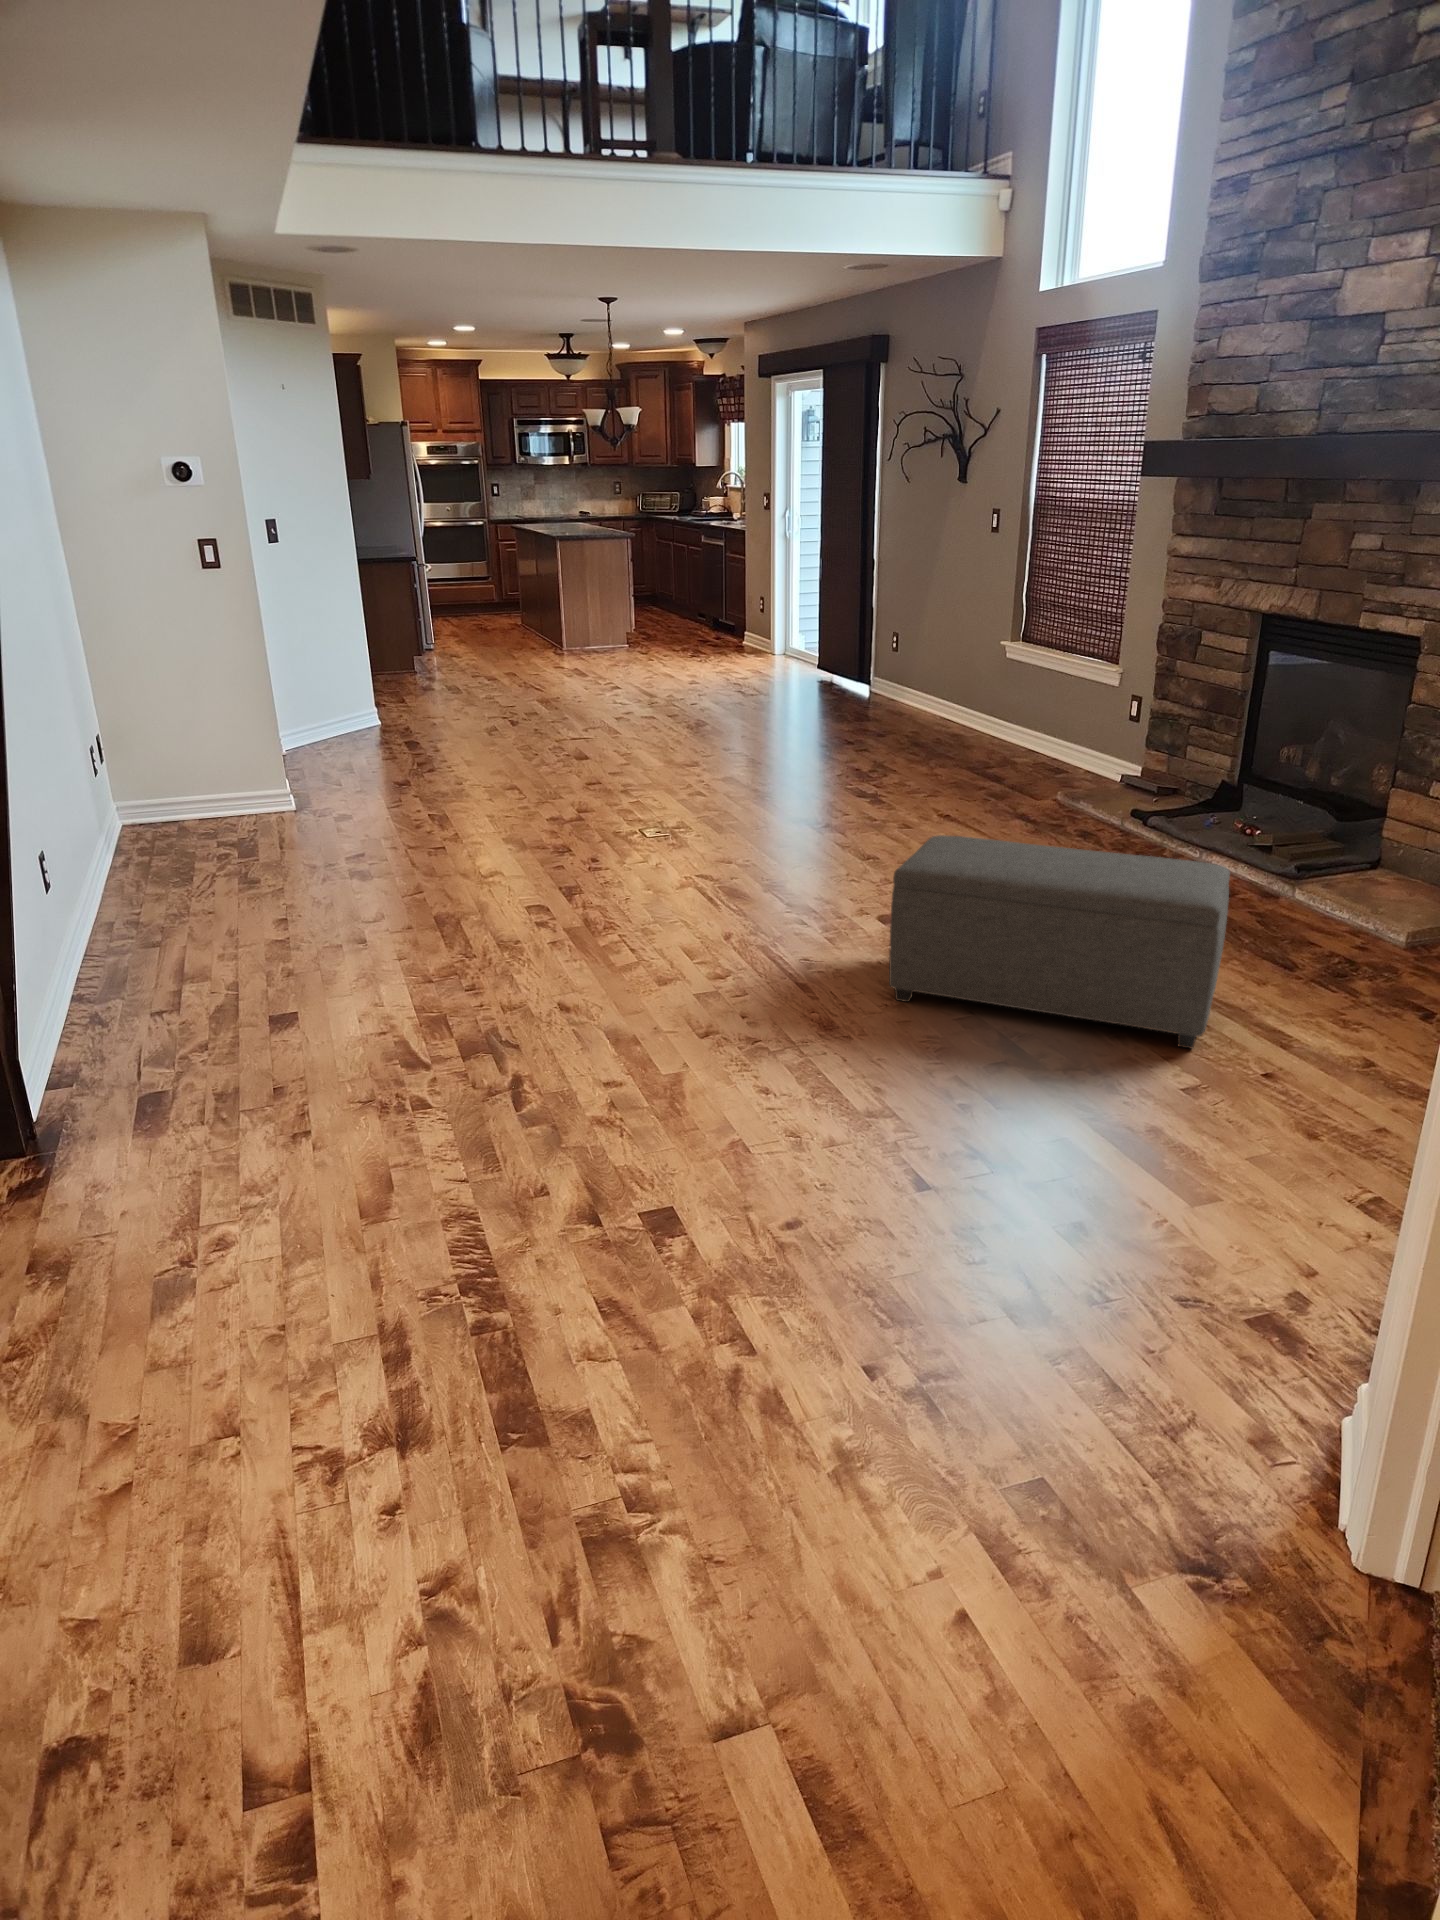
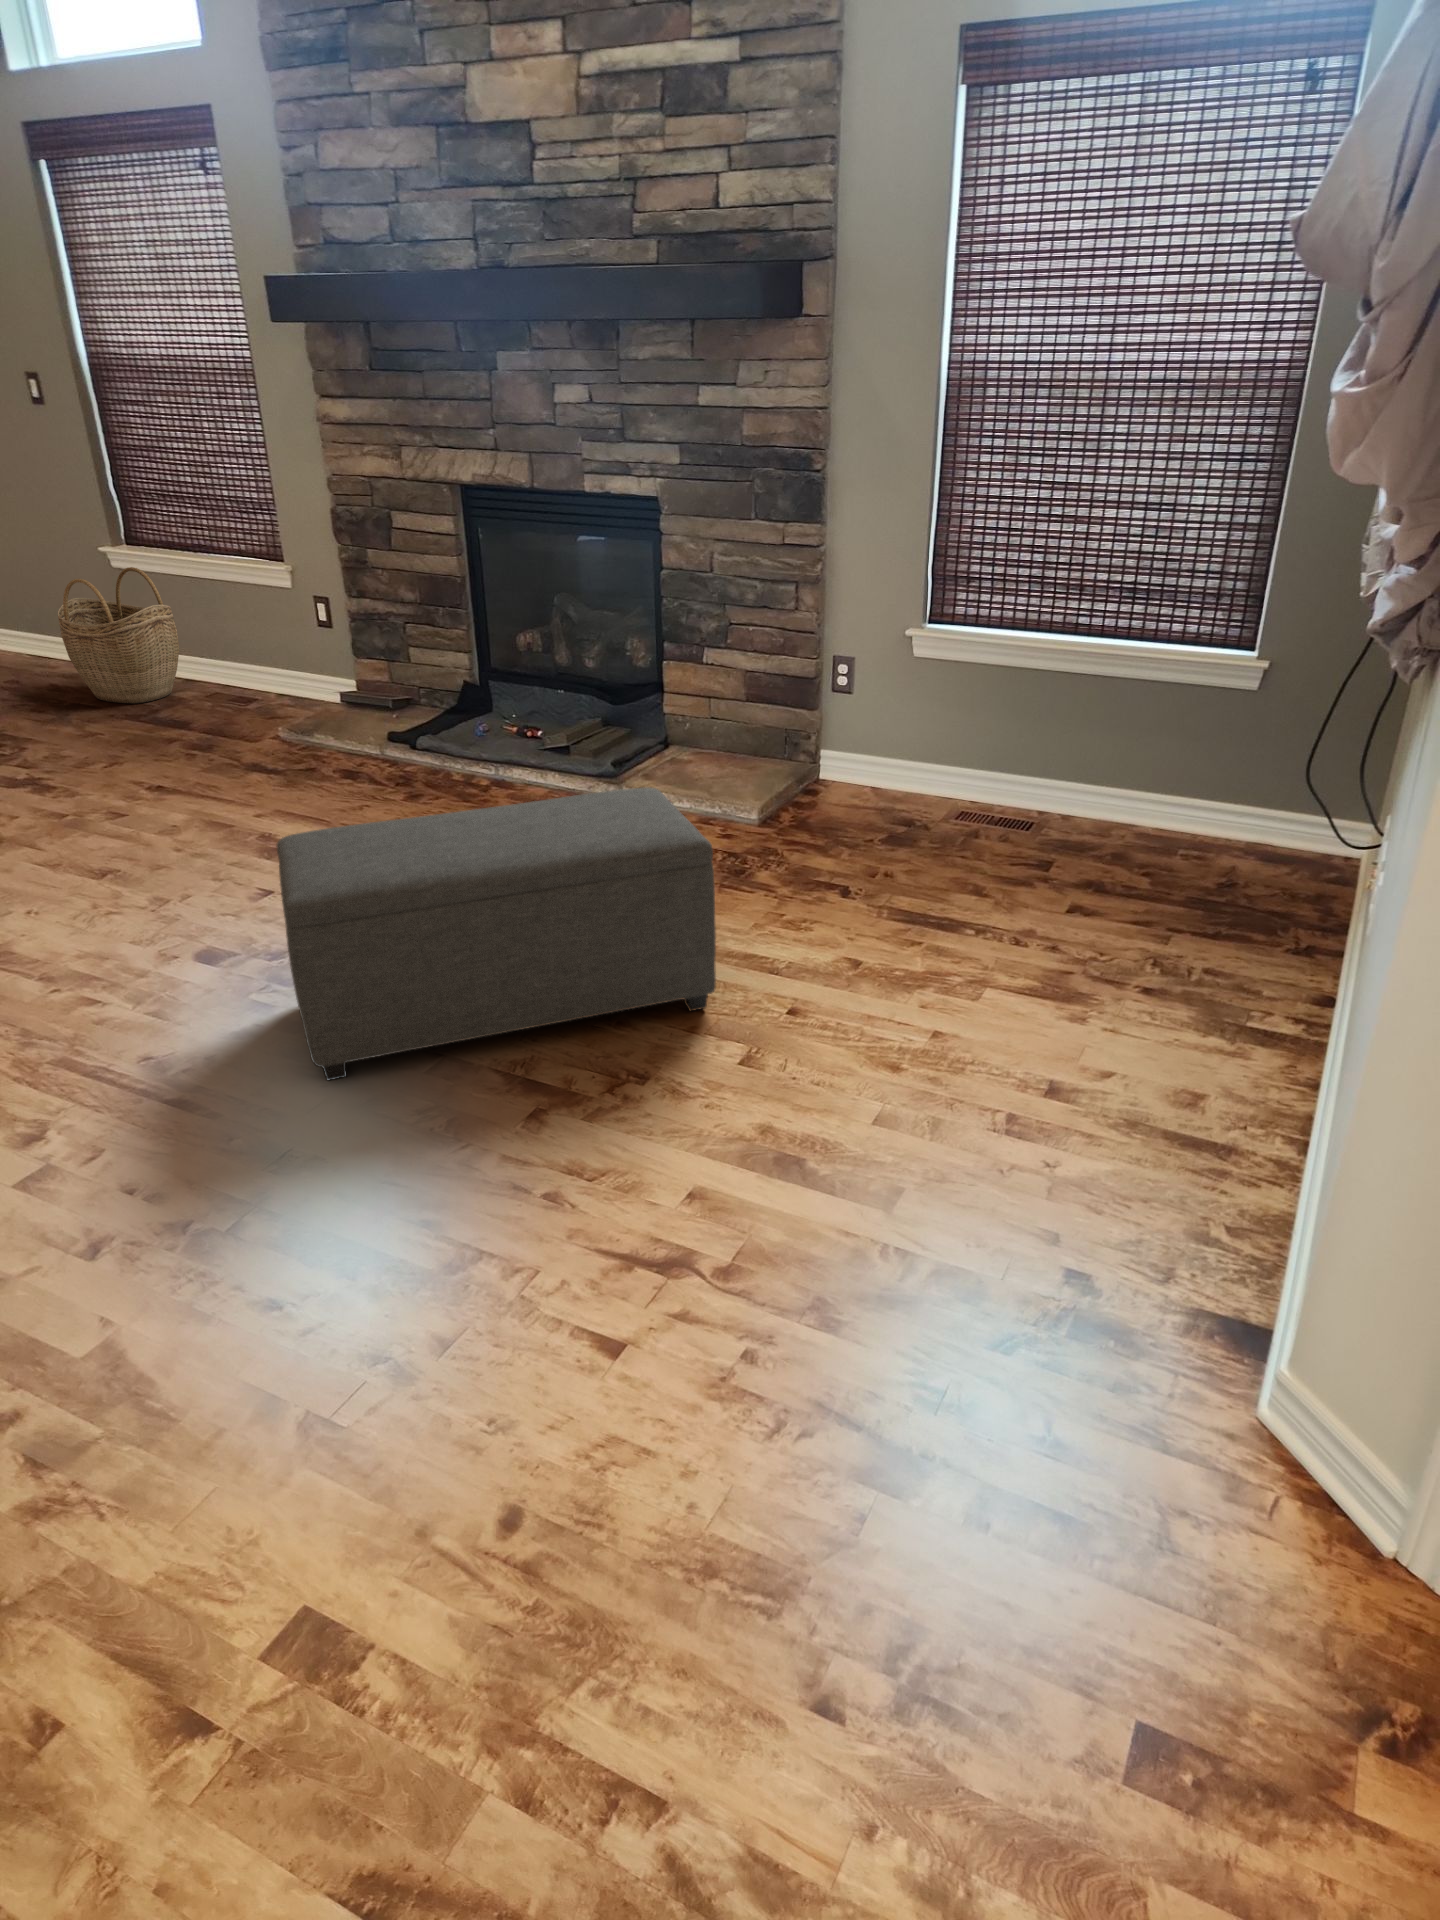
woven basket: none [952,655,1032,756] -> present [58,567,179,703]

